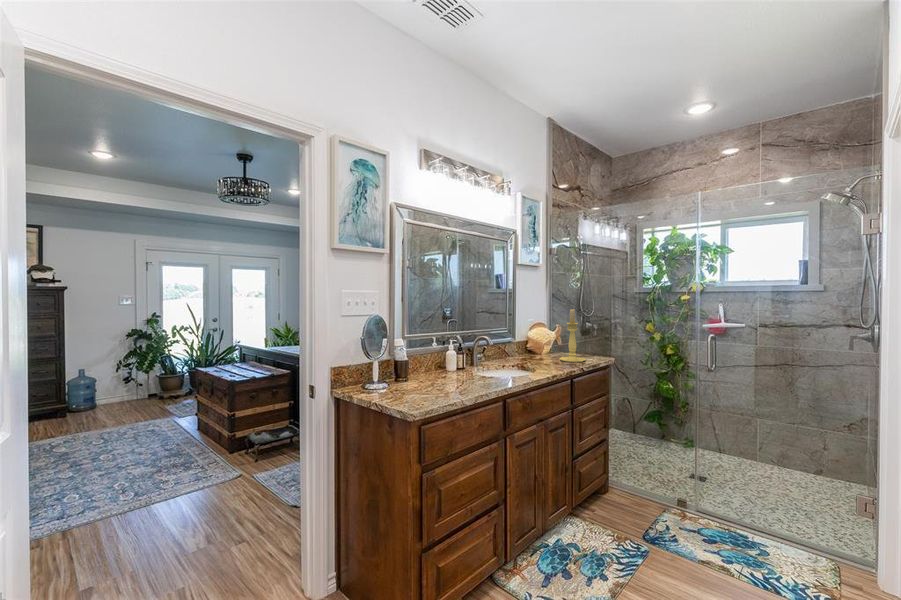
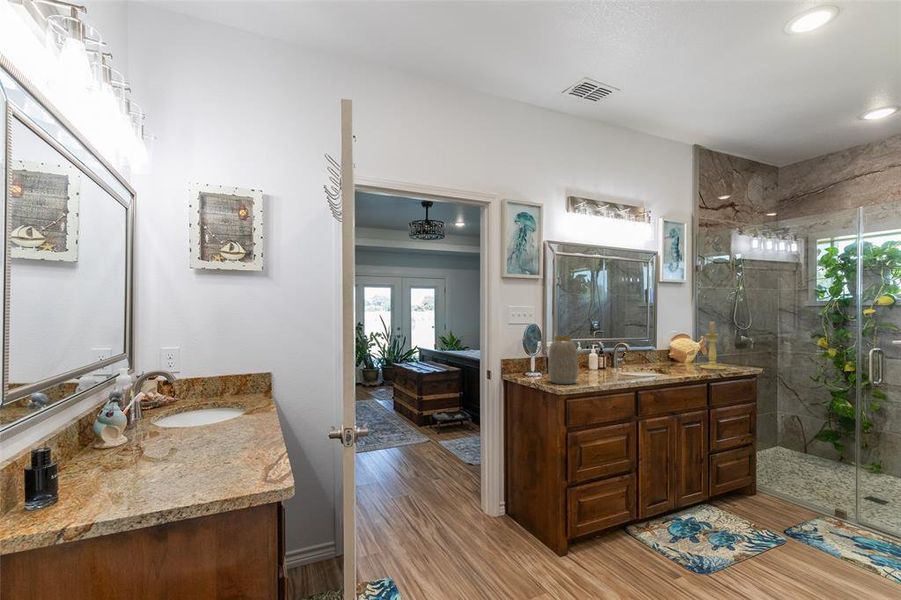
vase: none [397,332,438,402] -> present [548,336,578,384]

